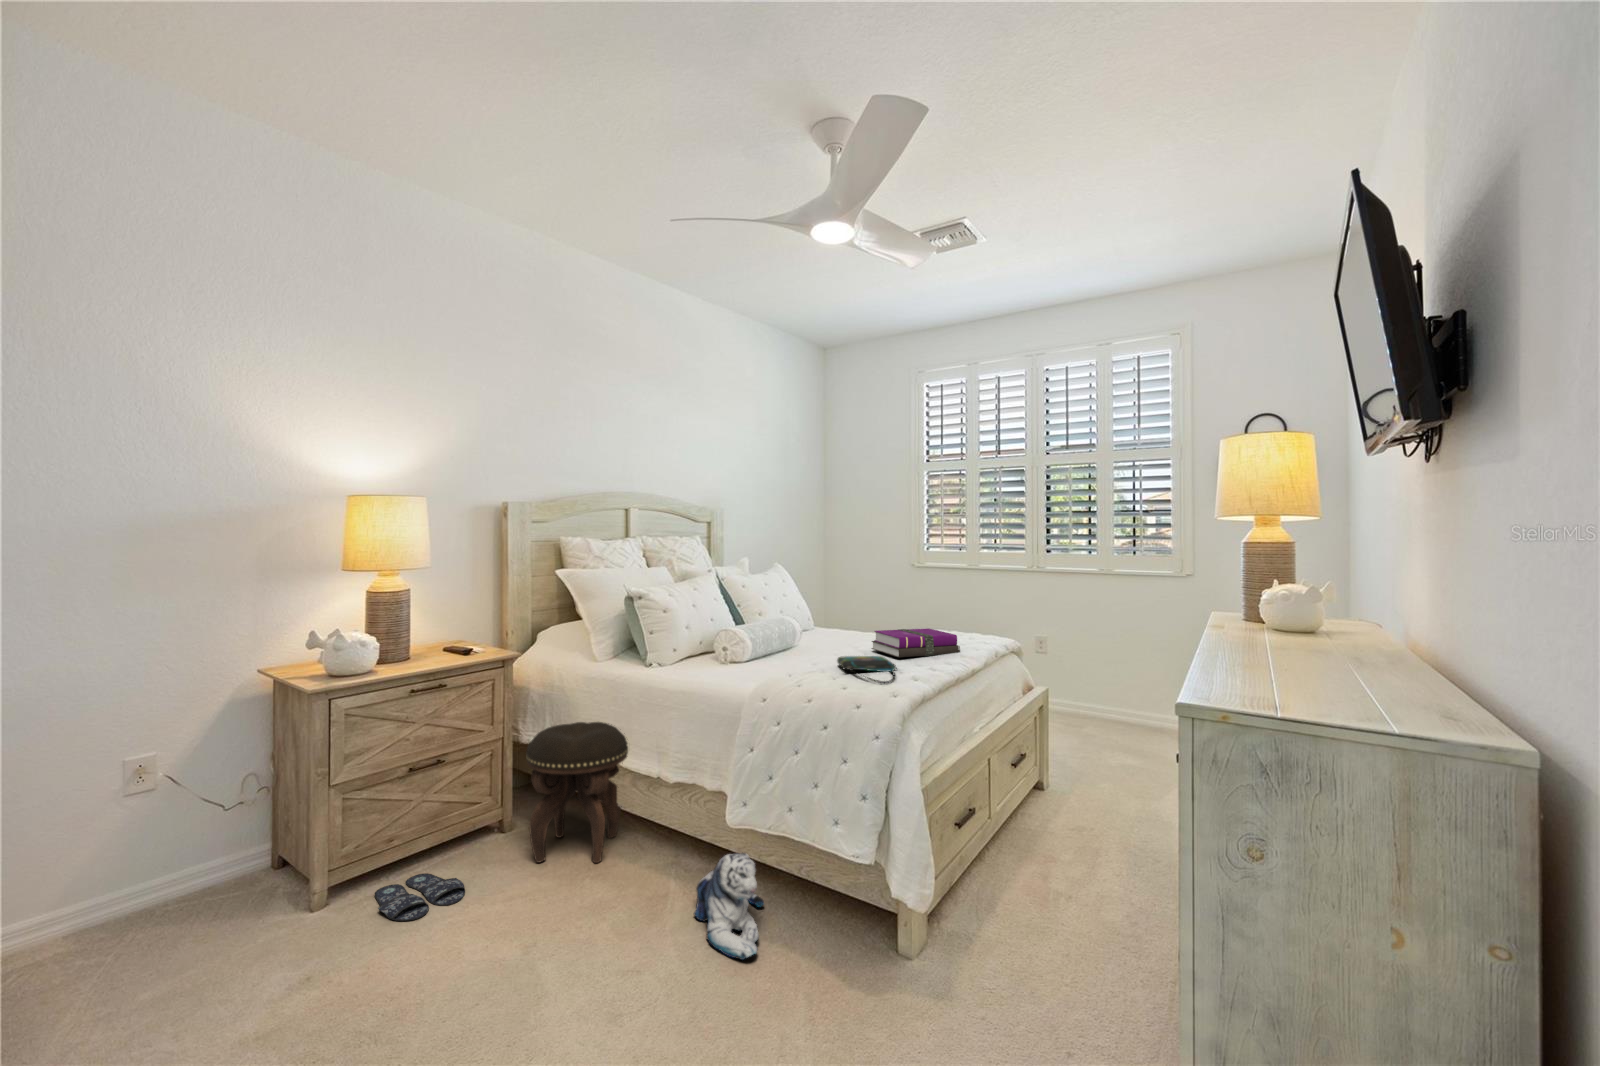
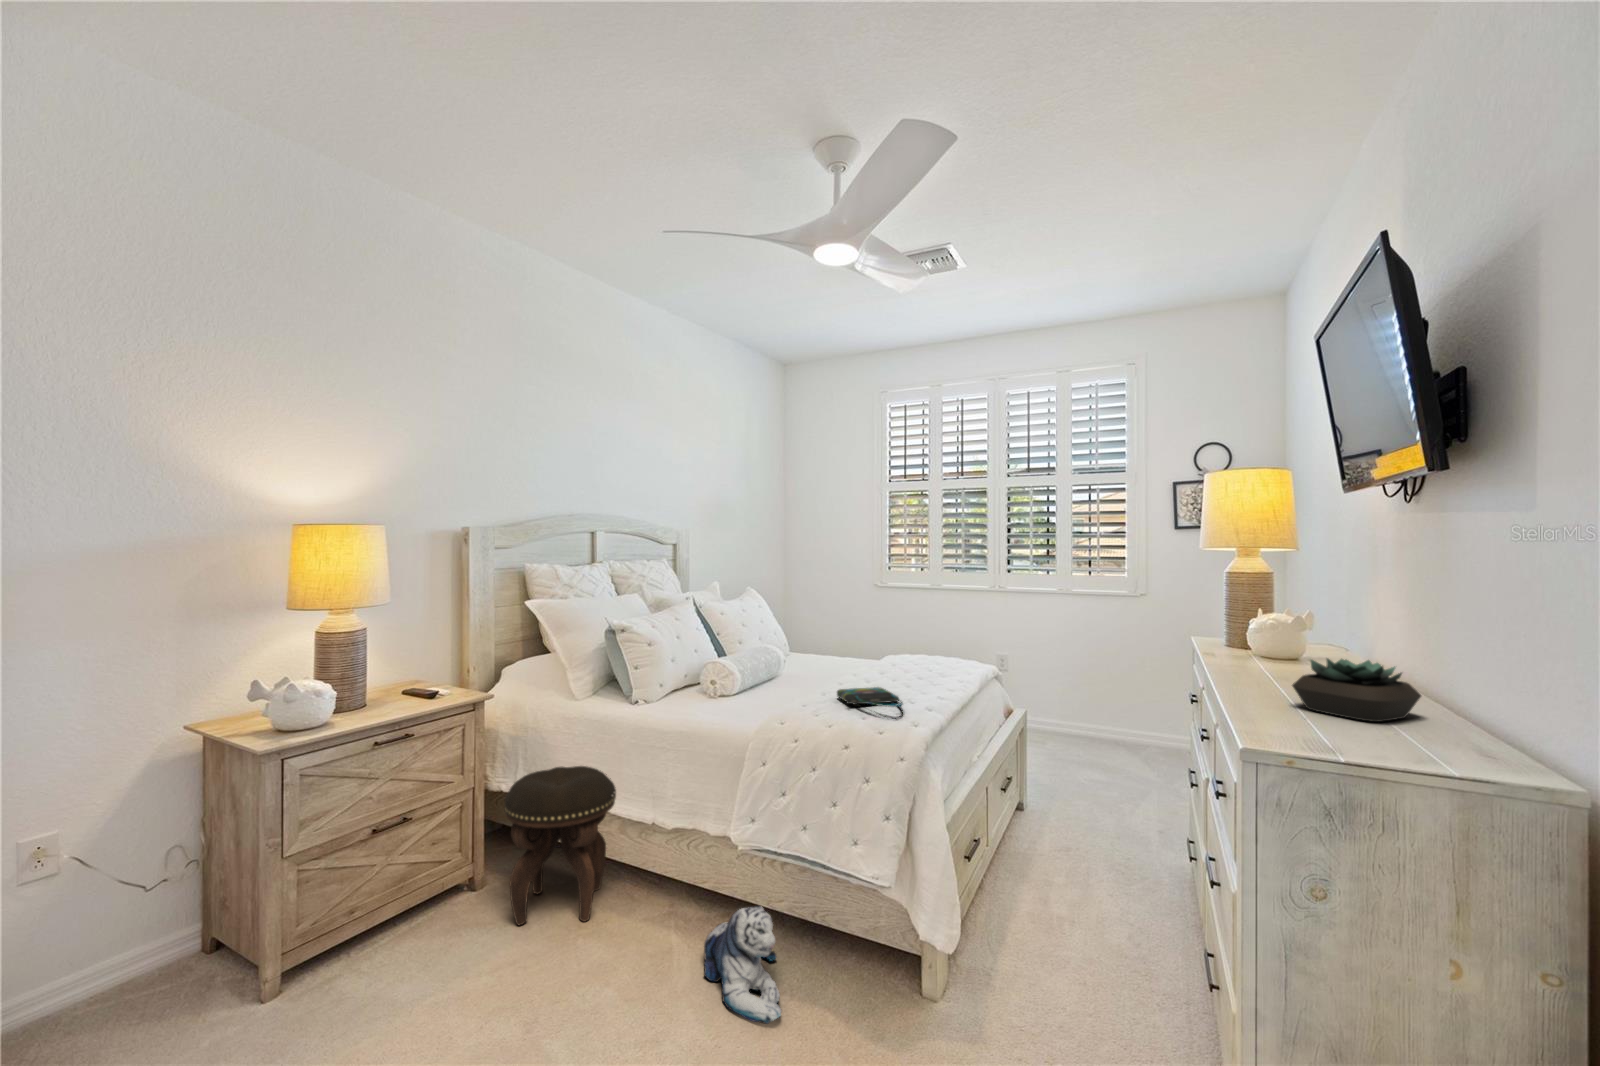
succulent plant: none [1250,620,1383,684] -> present [1292,659,1421,722]
notebook: present [872,628,960,657] -> none [864,655,955,688]
slippers: present [375,873,465,921] -> none [335,947,442,1007]

